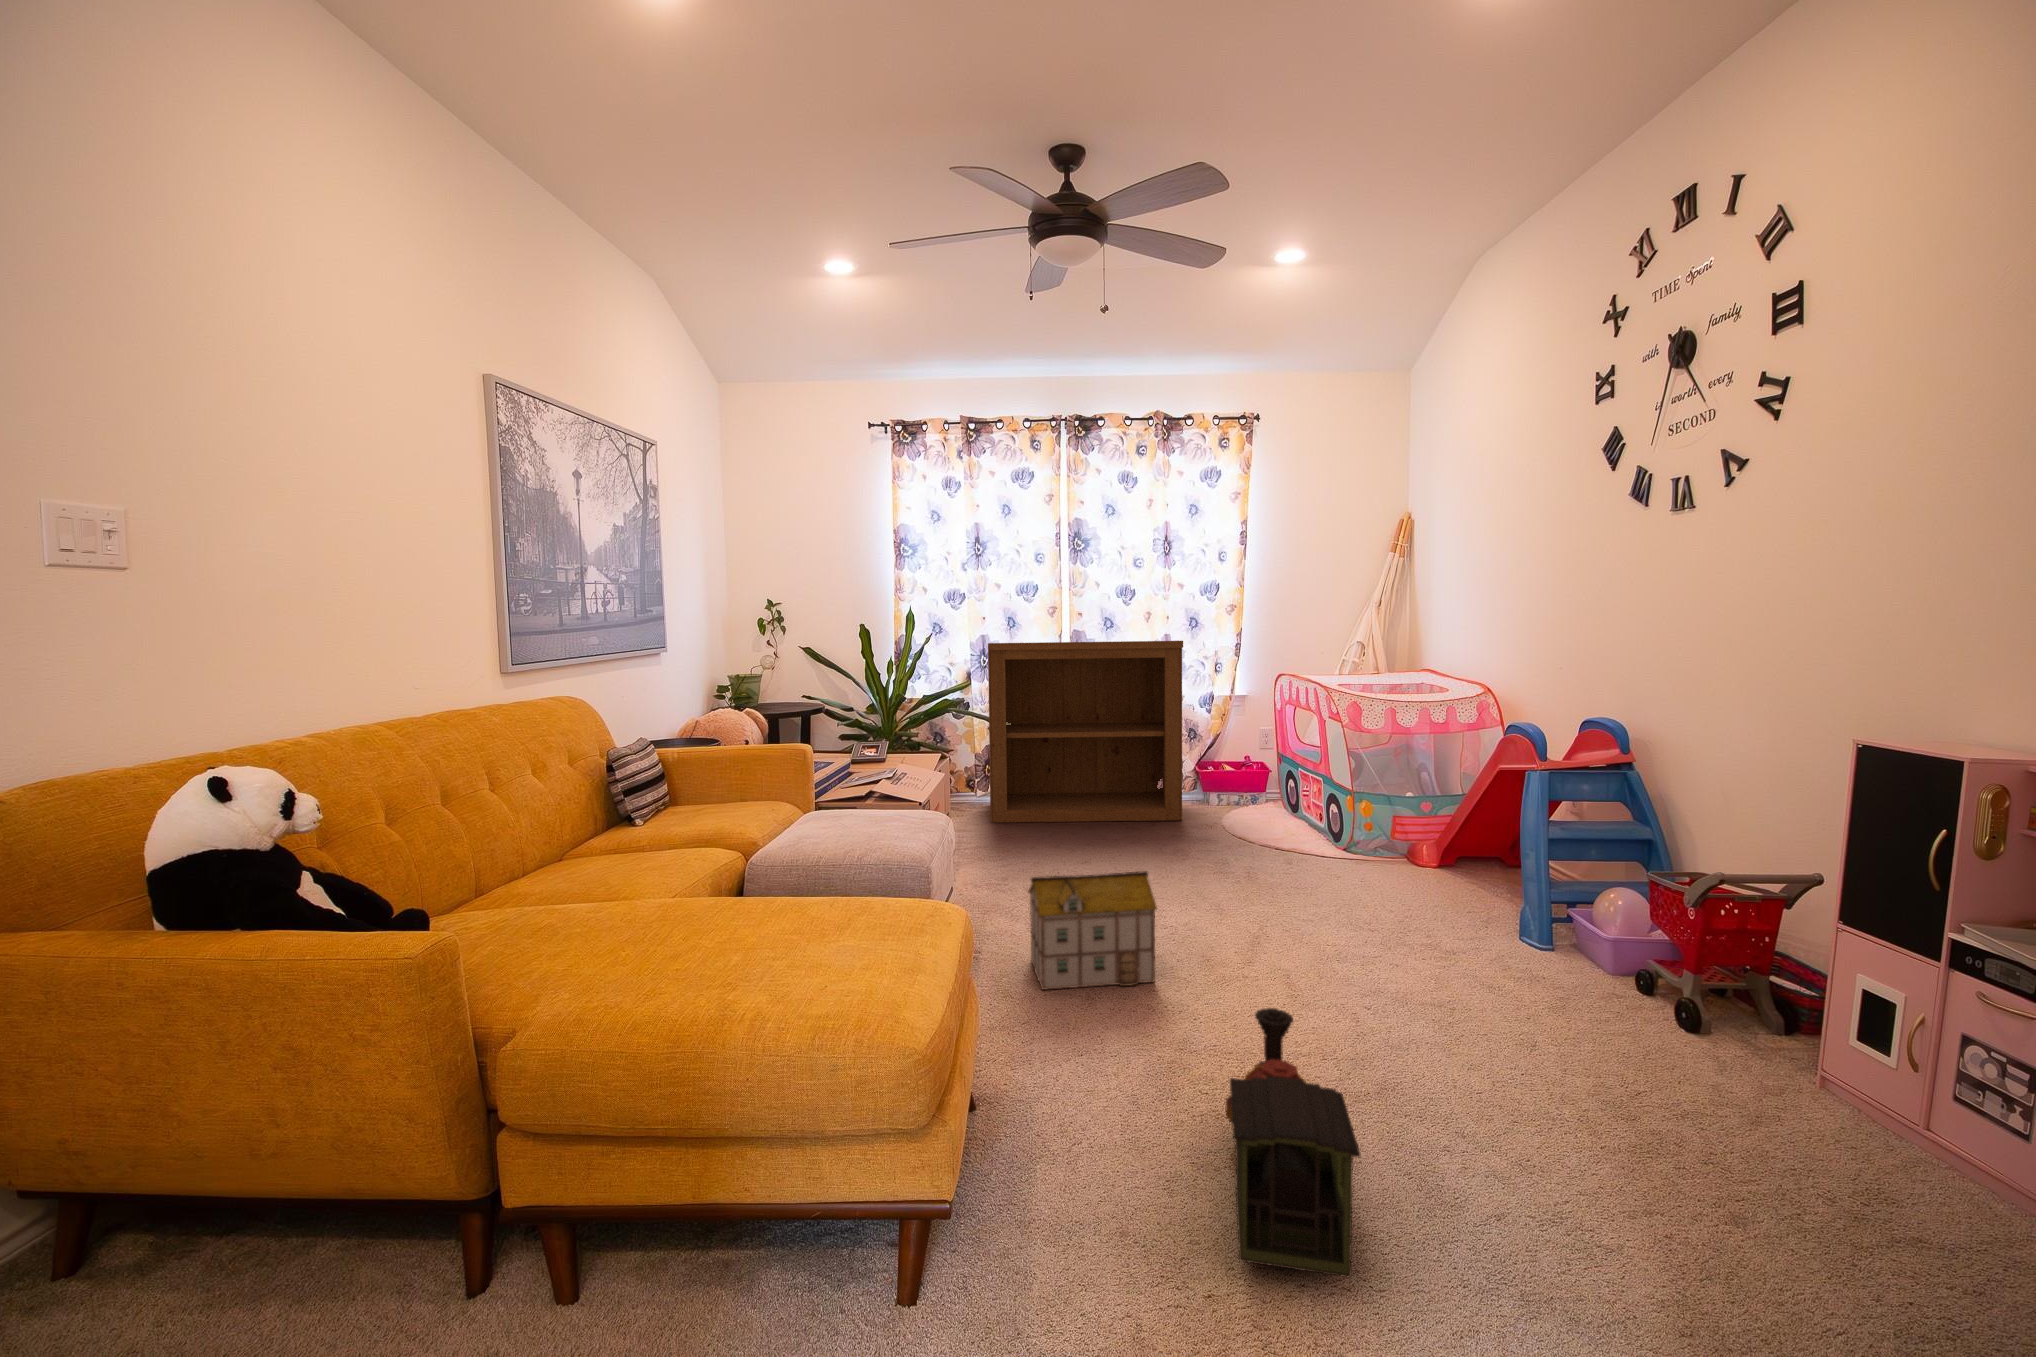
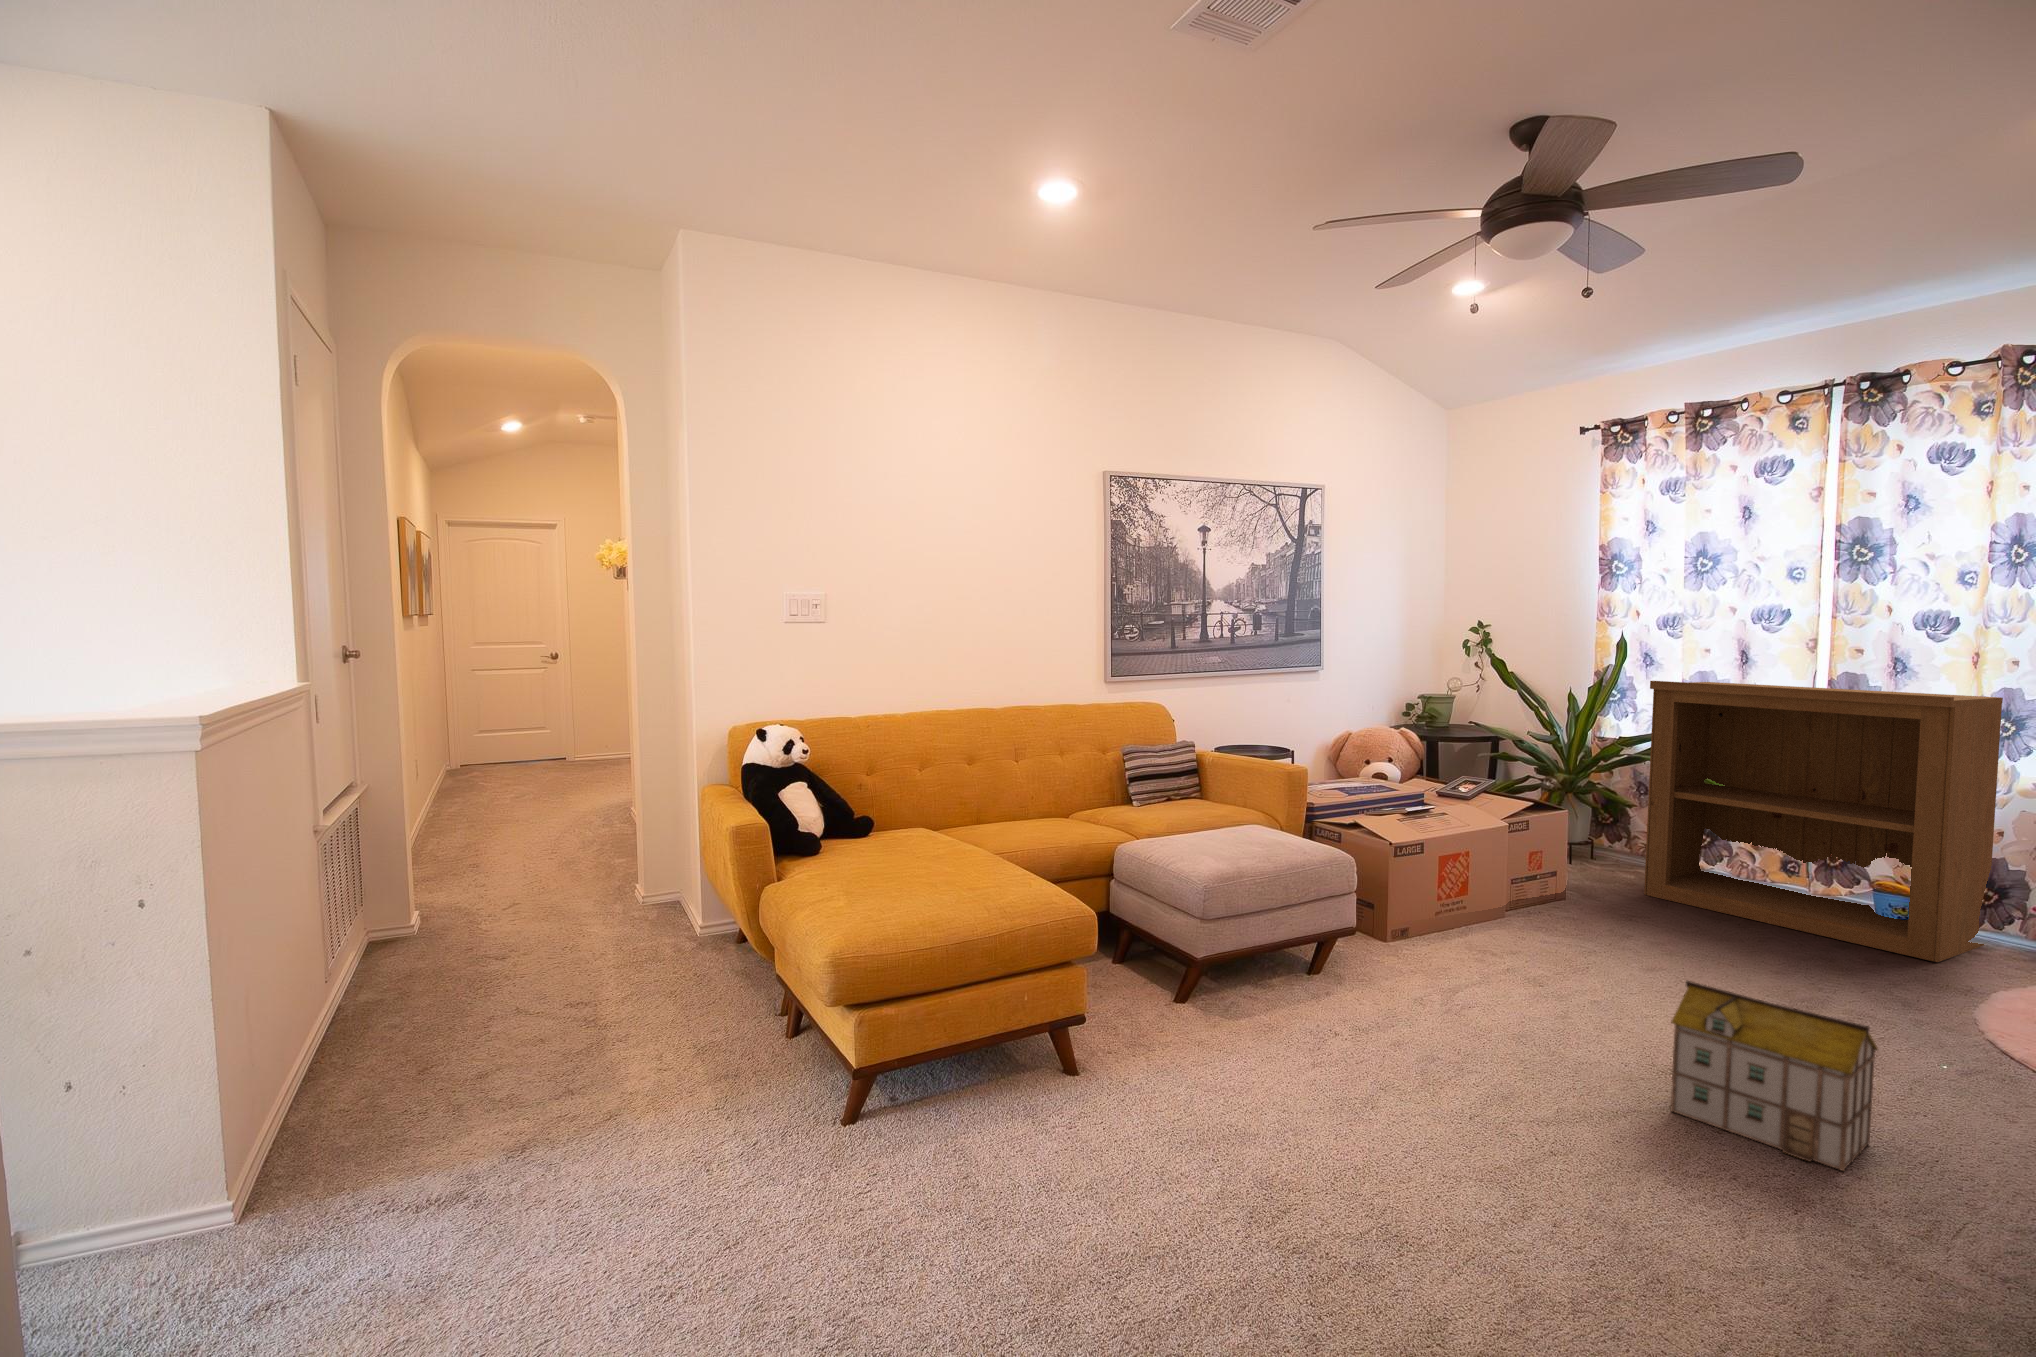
toy house: present [1029,871,1157,990] -> present [1671,981,1878,1171]
toy train: present [1226,1008,1360,1277] -> none [1153,985,1346,1120]

